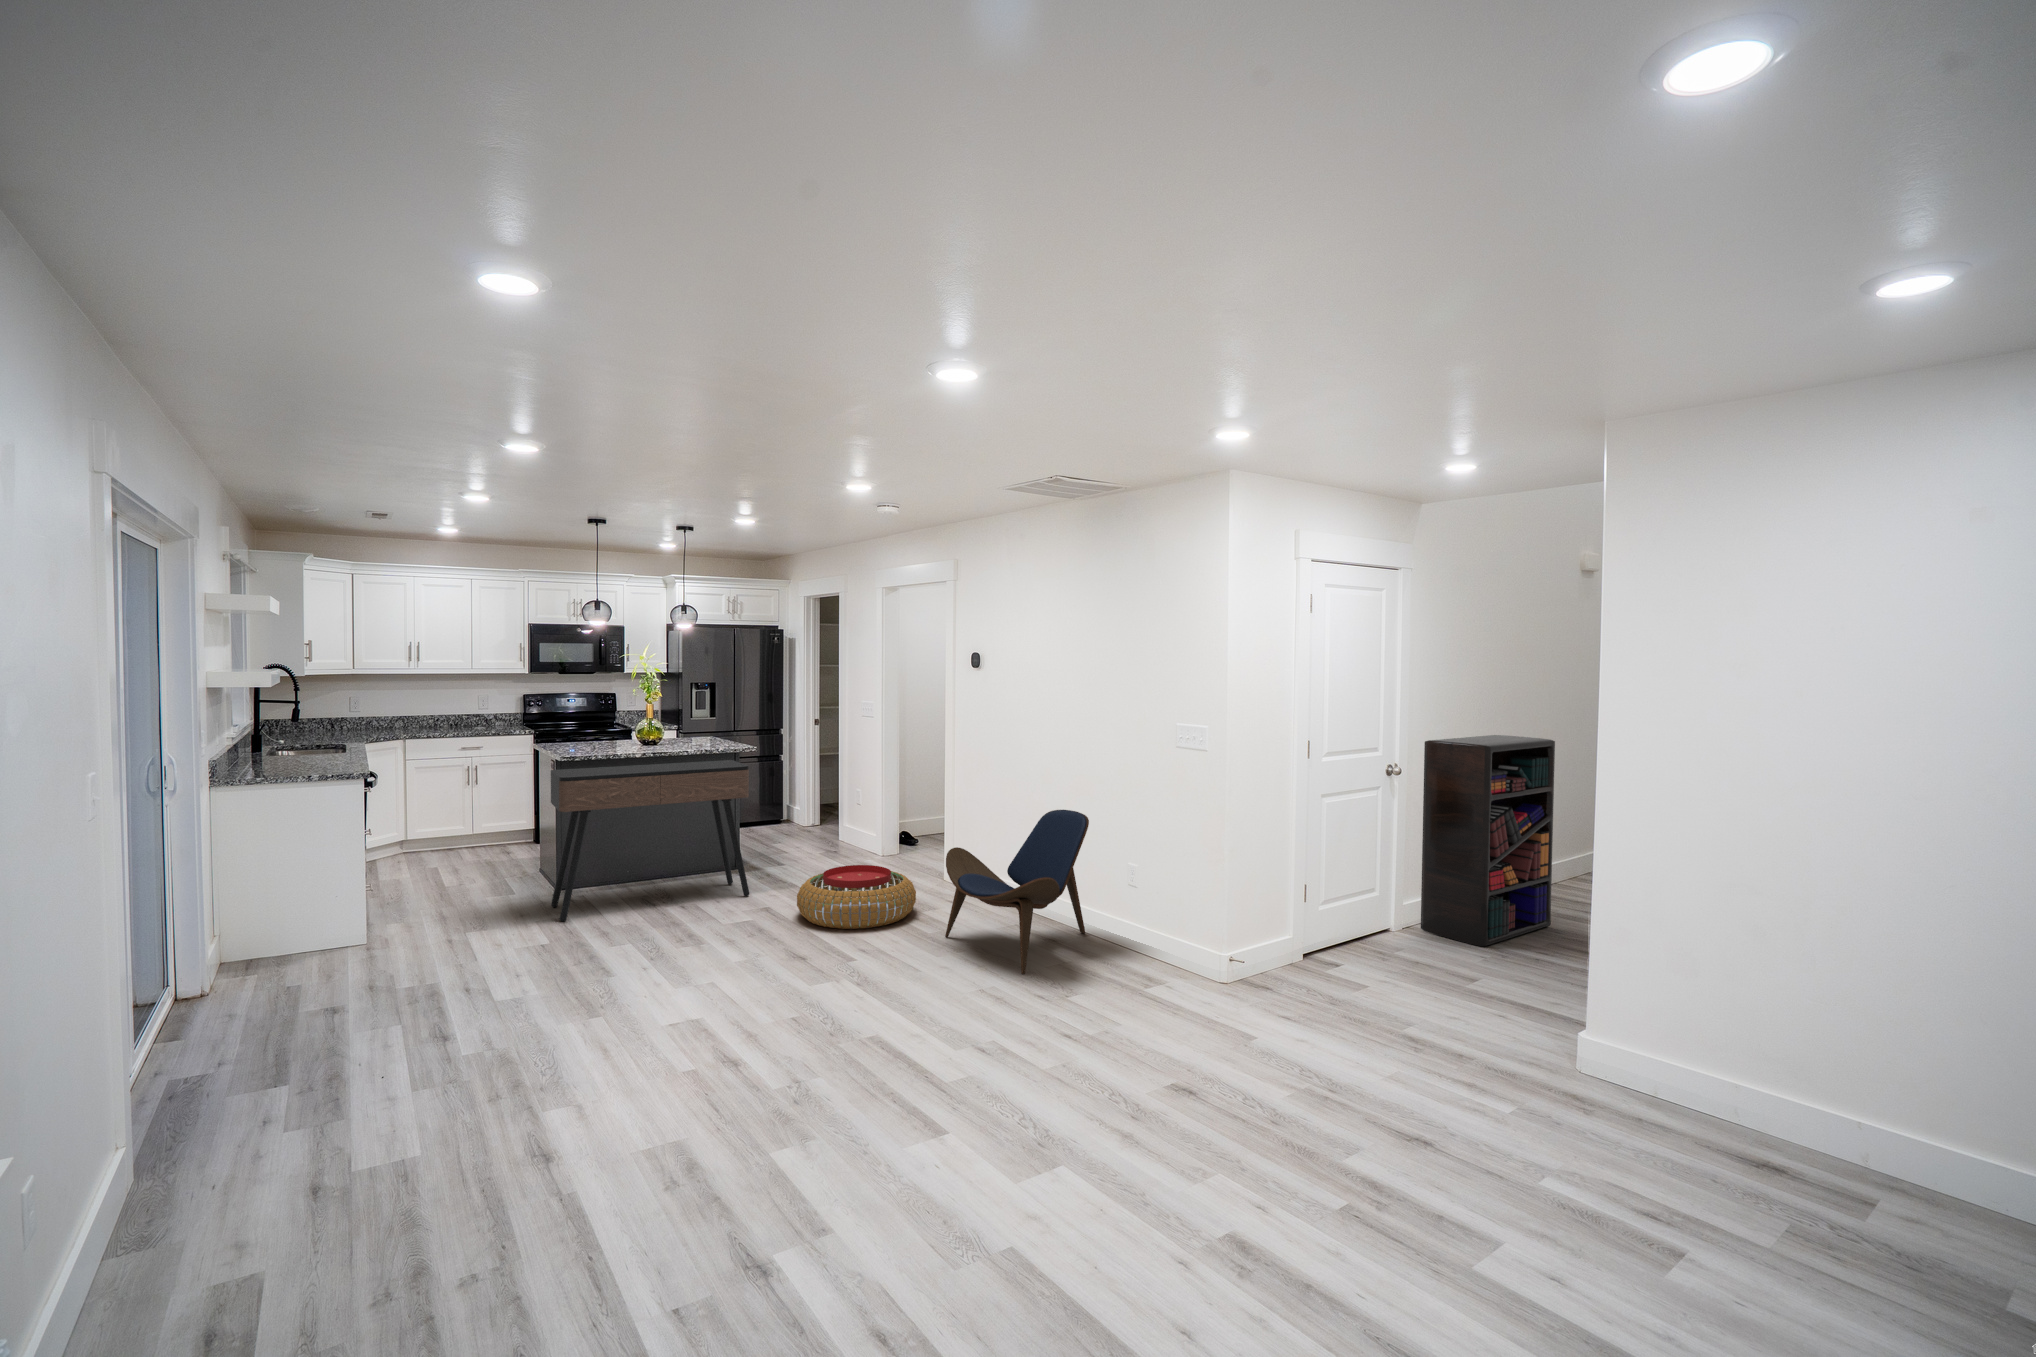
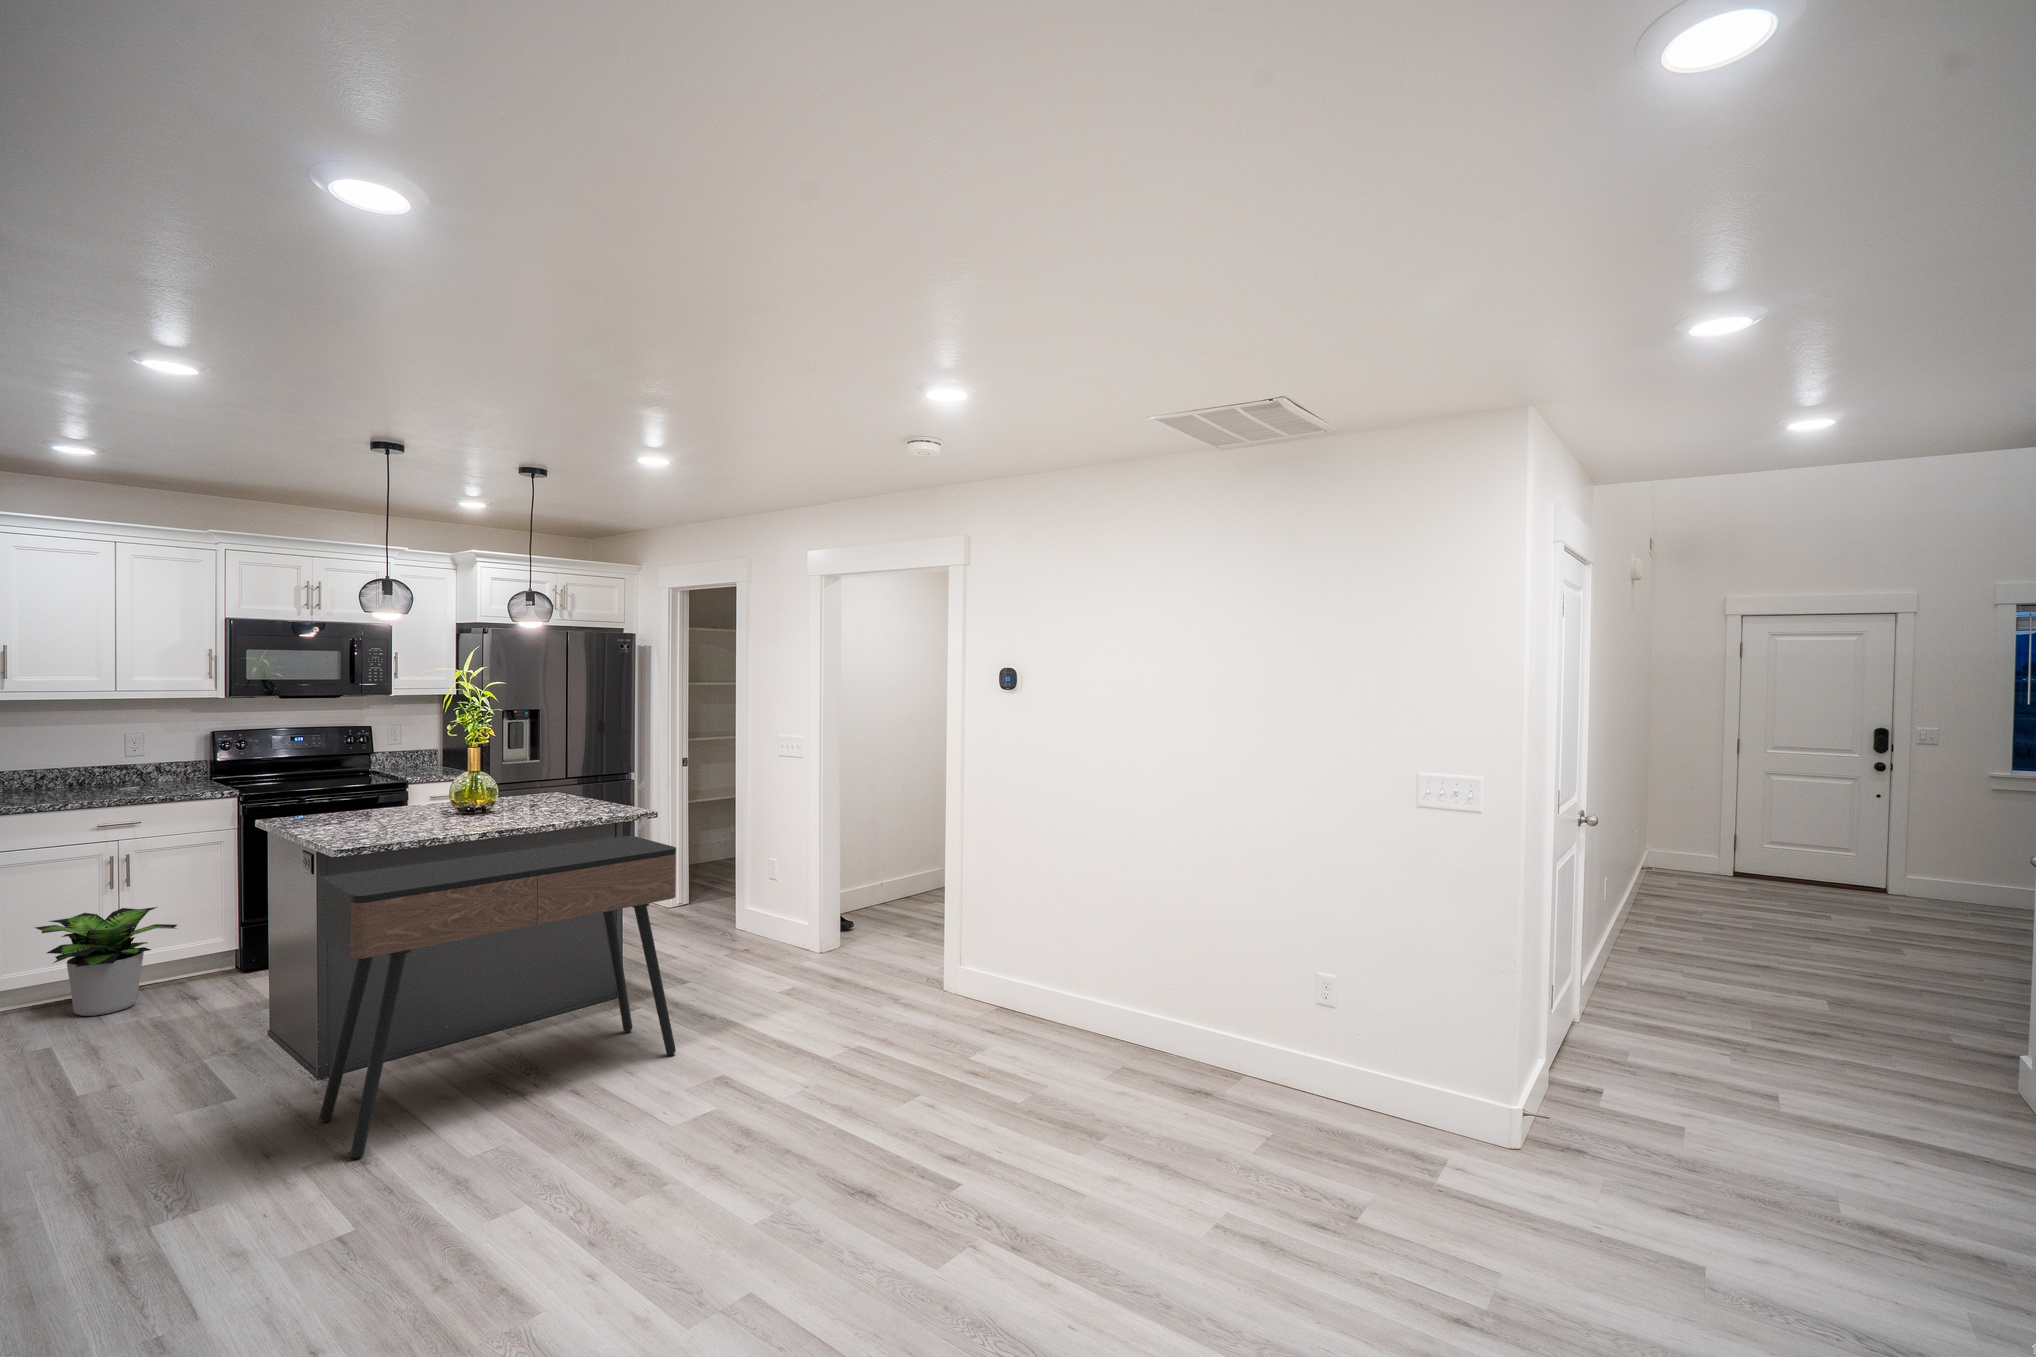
bookshelf: present [1421,735,1555,946] -> none [1598,770,1715,1039]
potted plant: none [432,798,503,857] -> present [35,907,177,1016]
lounge chair: present [945,810,1089,974] -> none [1050,899,1278,1181]
pouf: present [797,865,916,929] -> none [784,994,969,1112]

